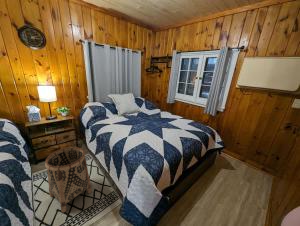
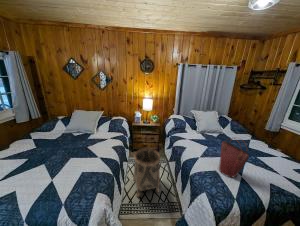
handbag: none [144,108,165,143] -> present [219,138,249,177]

